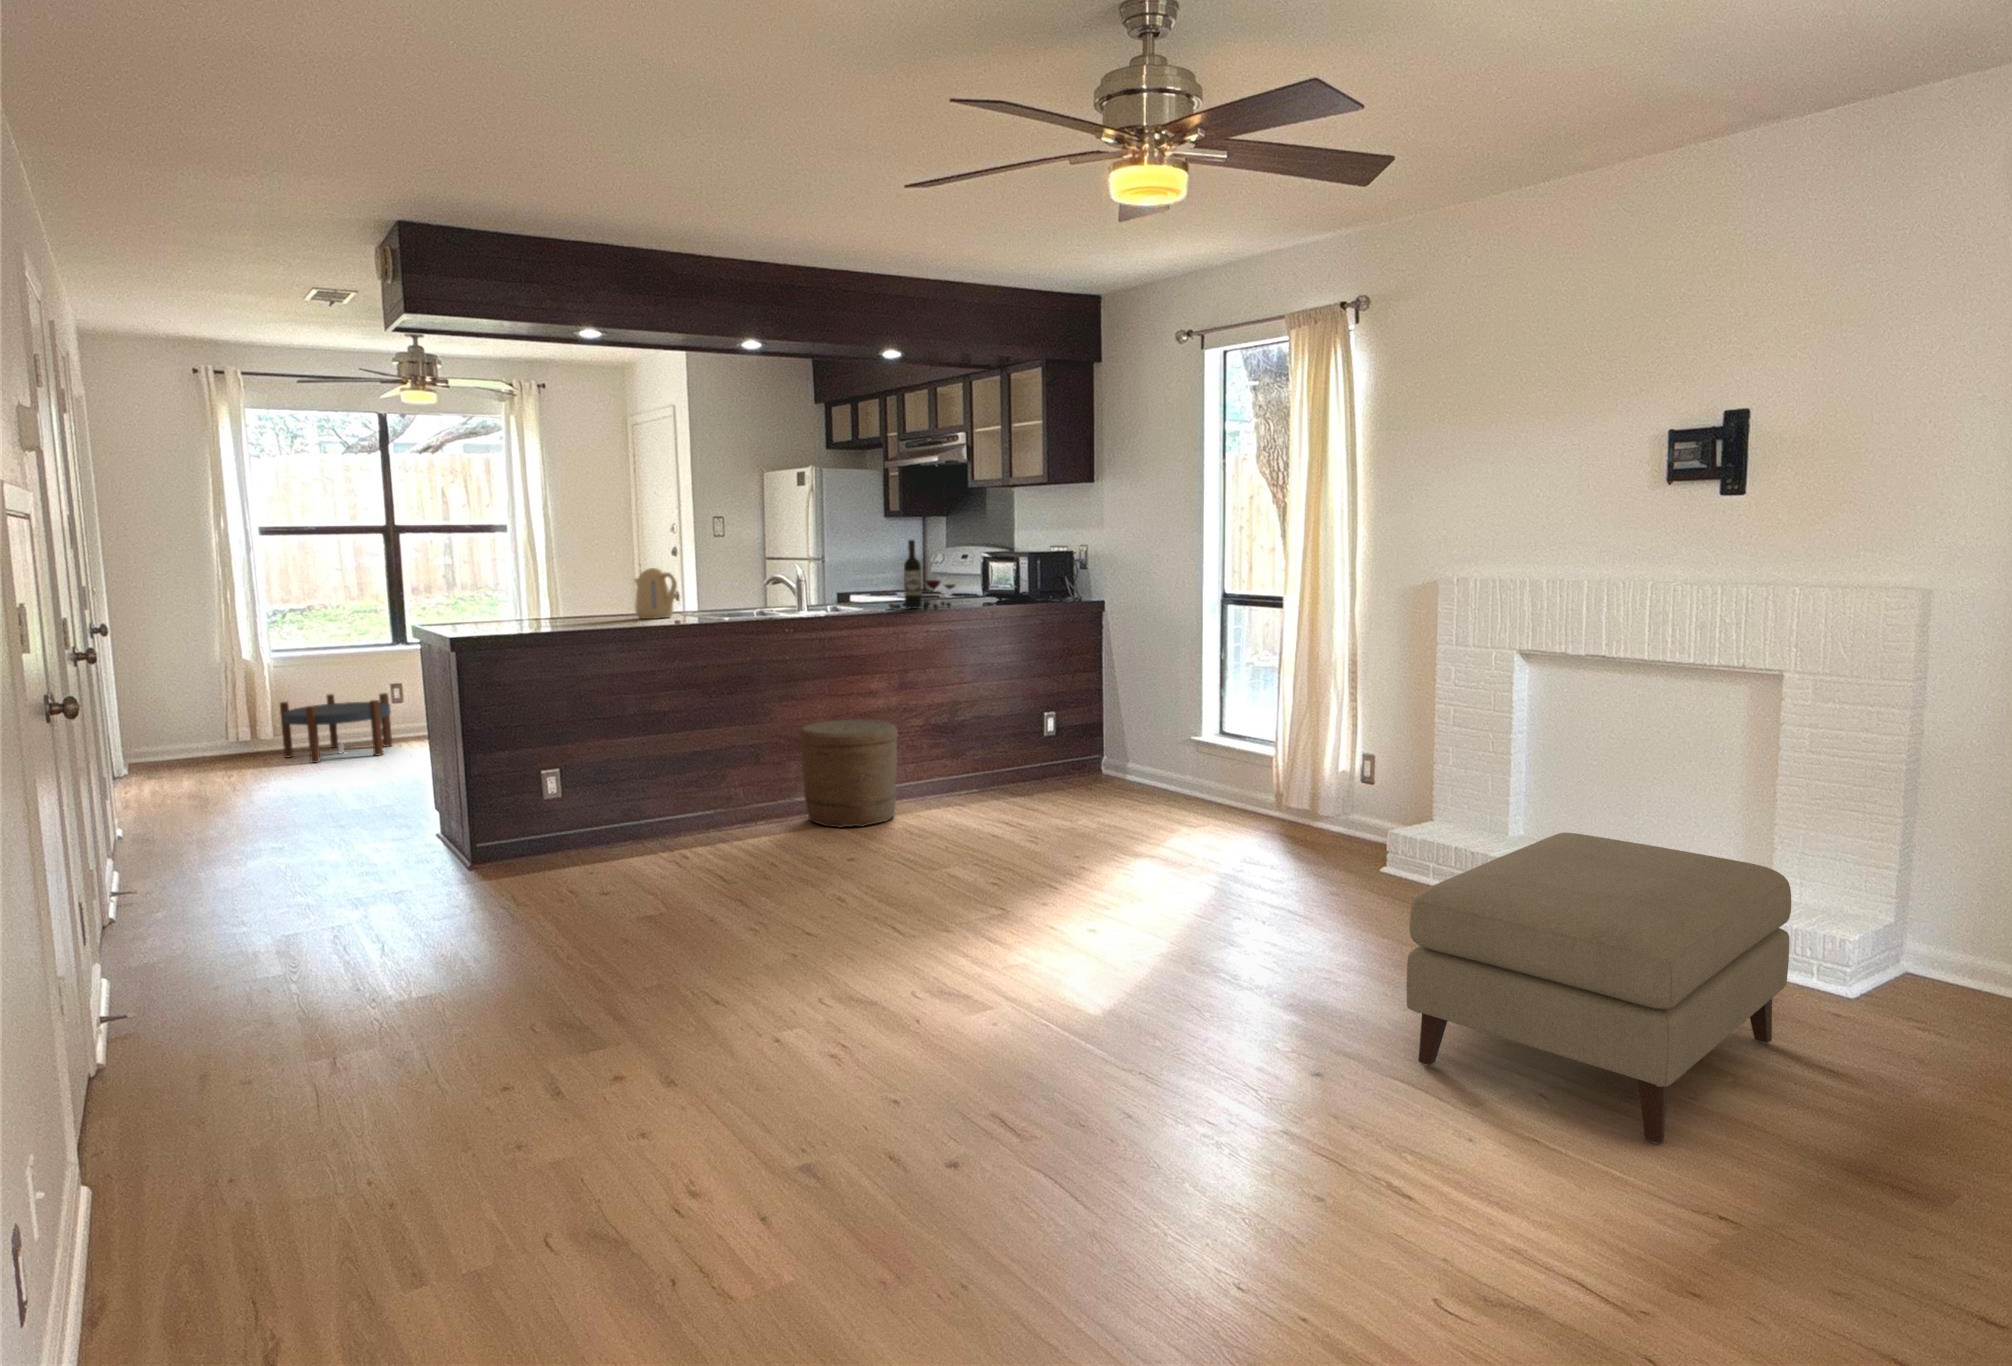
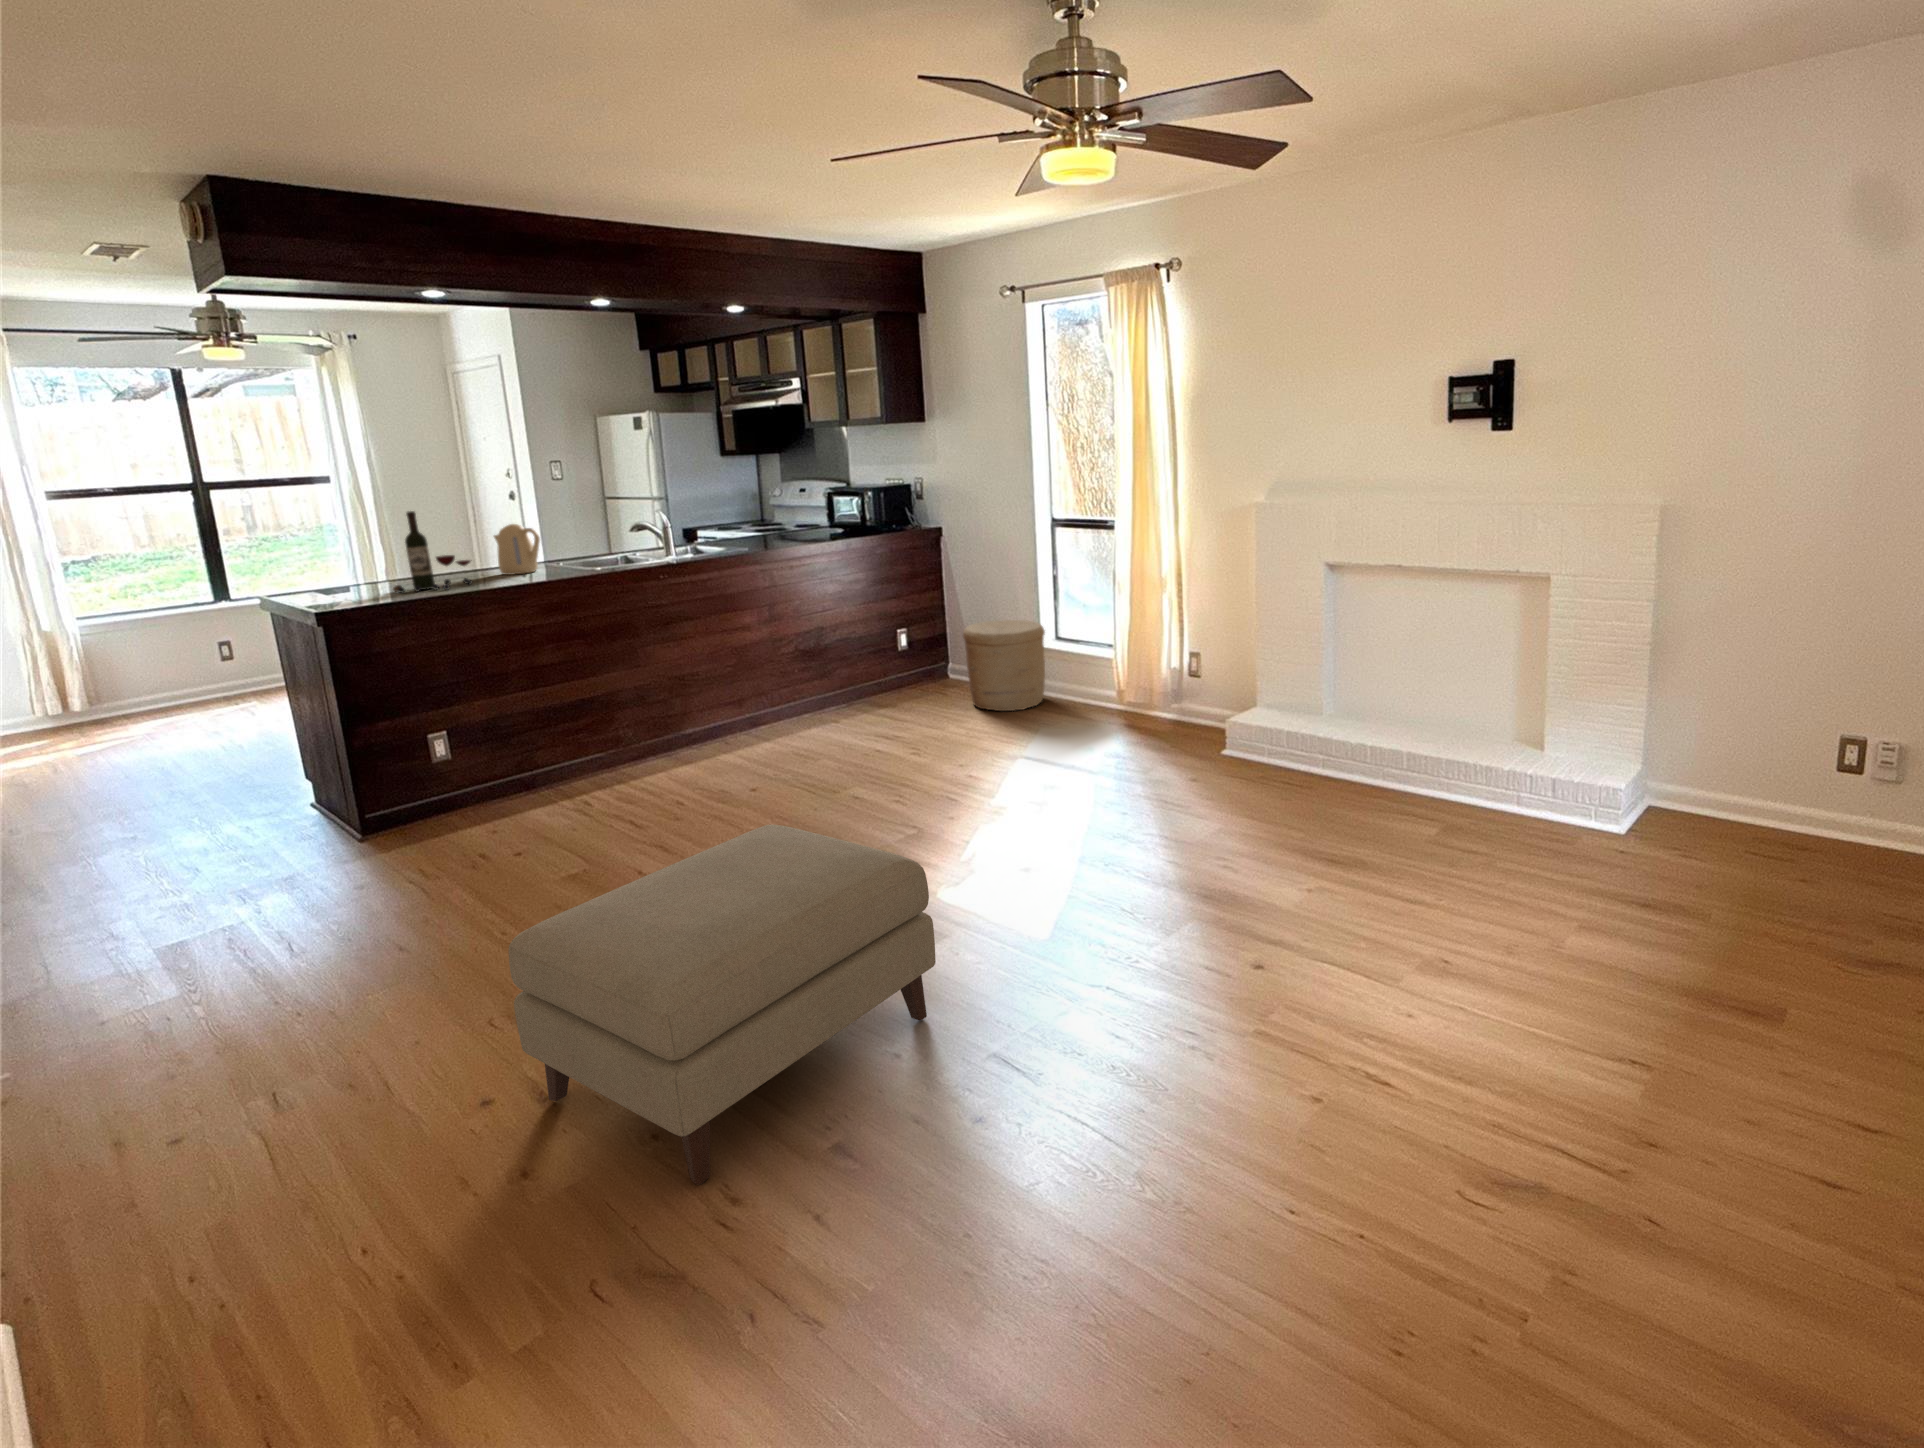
wine bottle: present [889,540,955,609] -> present [393,511,472,593]
side table: present [280,693,392,763] -> none [95,656,229,734]
woven basket: present [799,720,898,828] -> present [963,620,1045,711]
ottoman: present [1407,833,1791,1144] -> present [509,825,936,1185]

